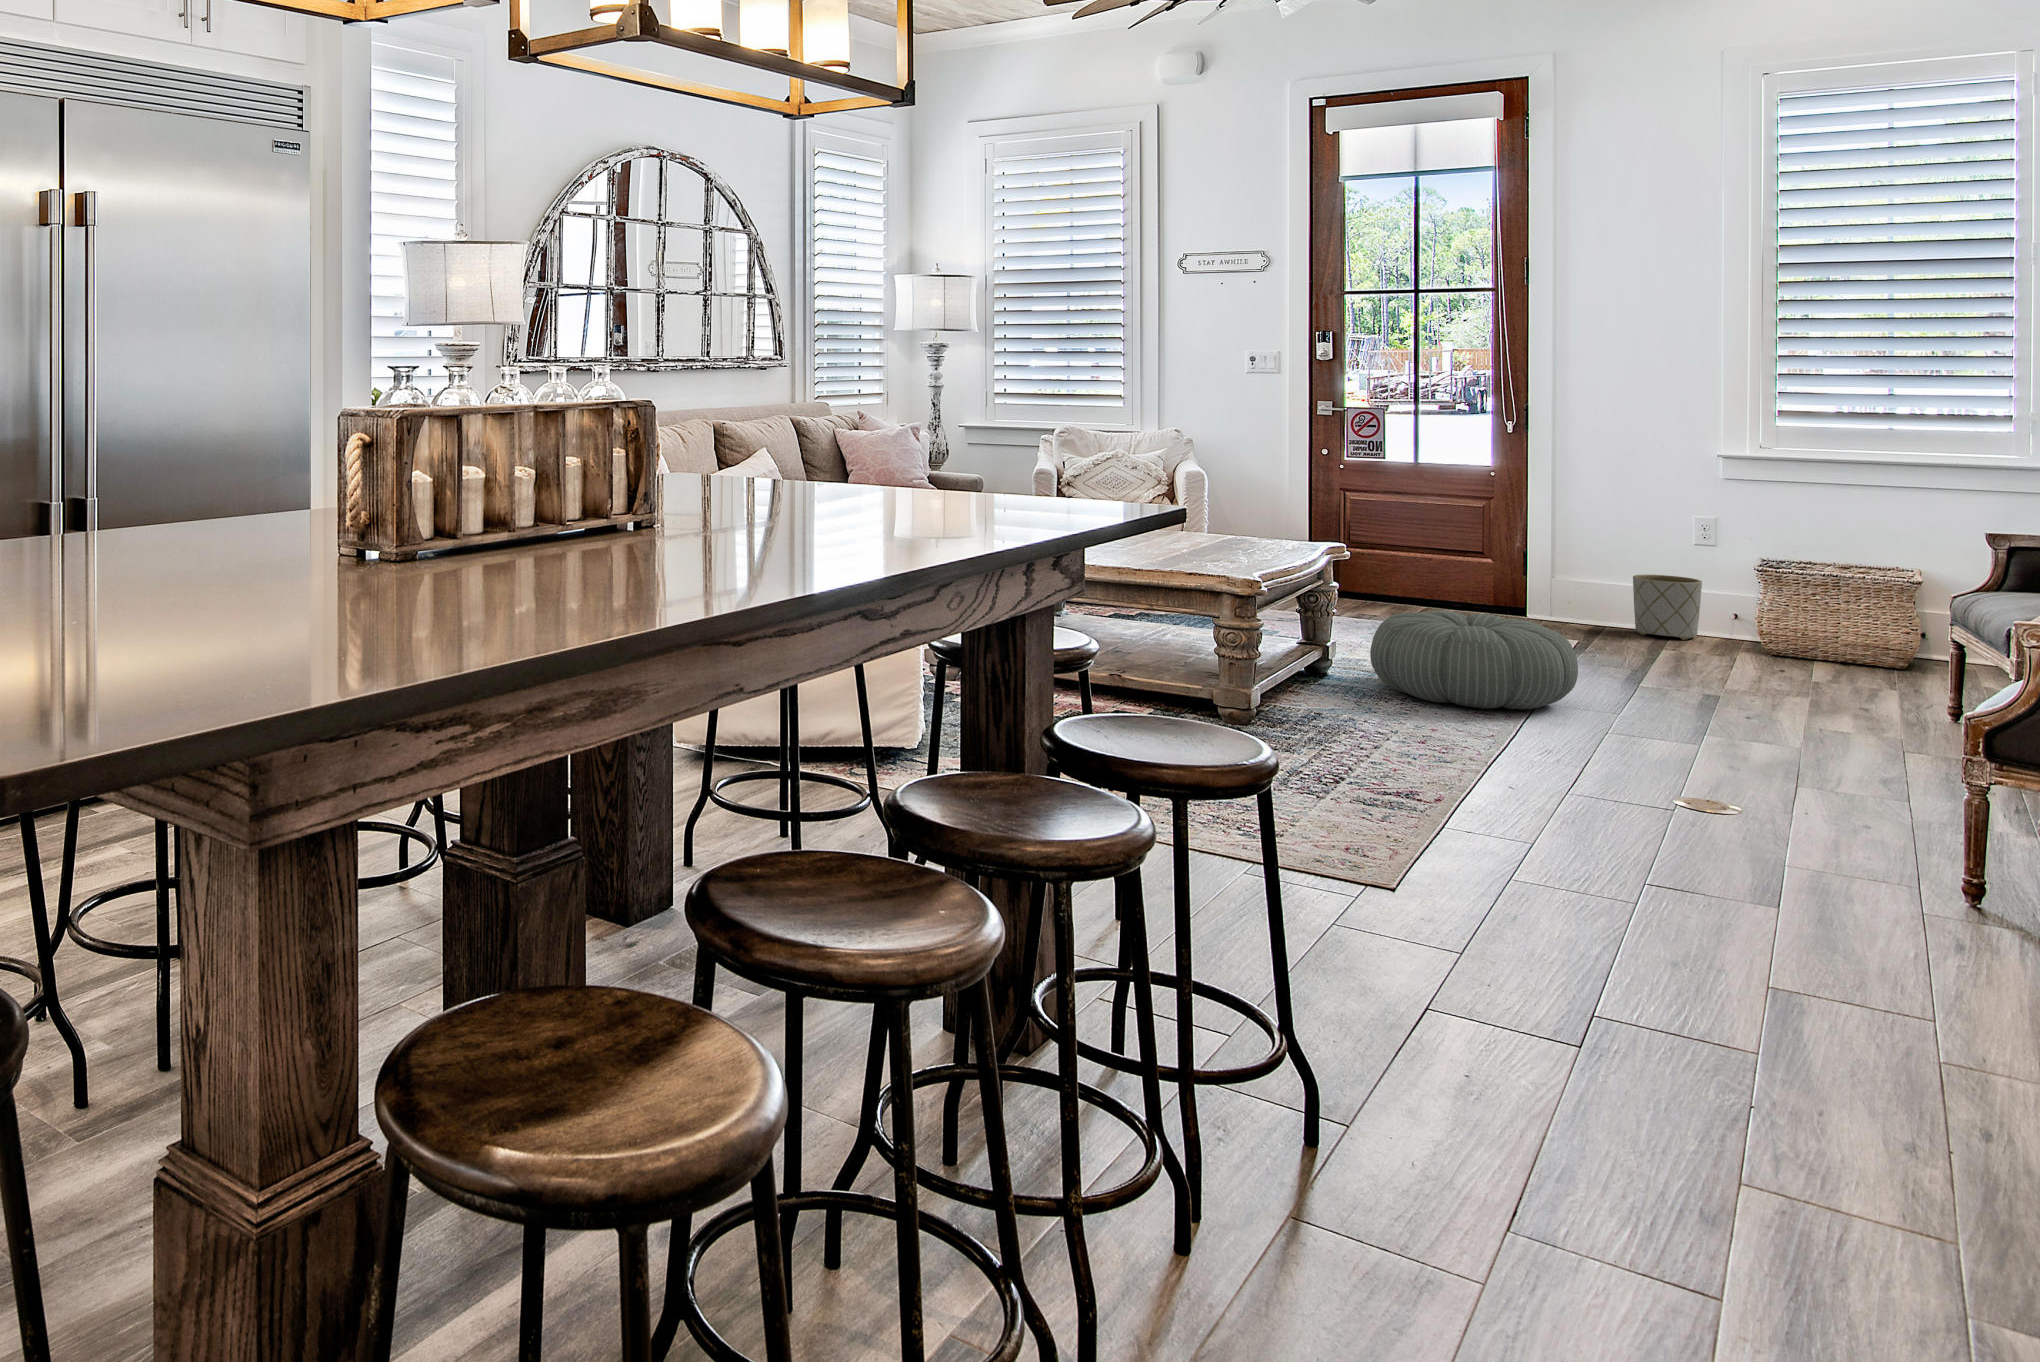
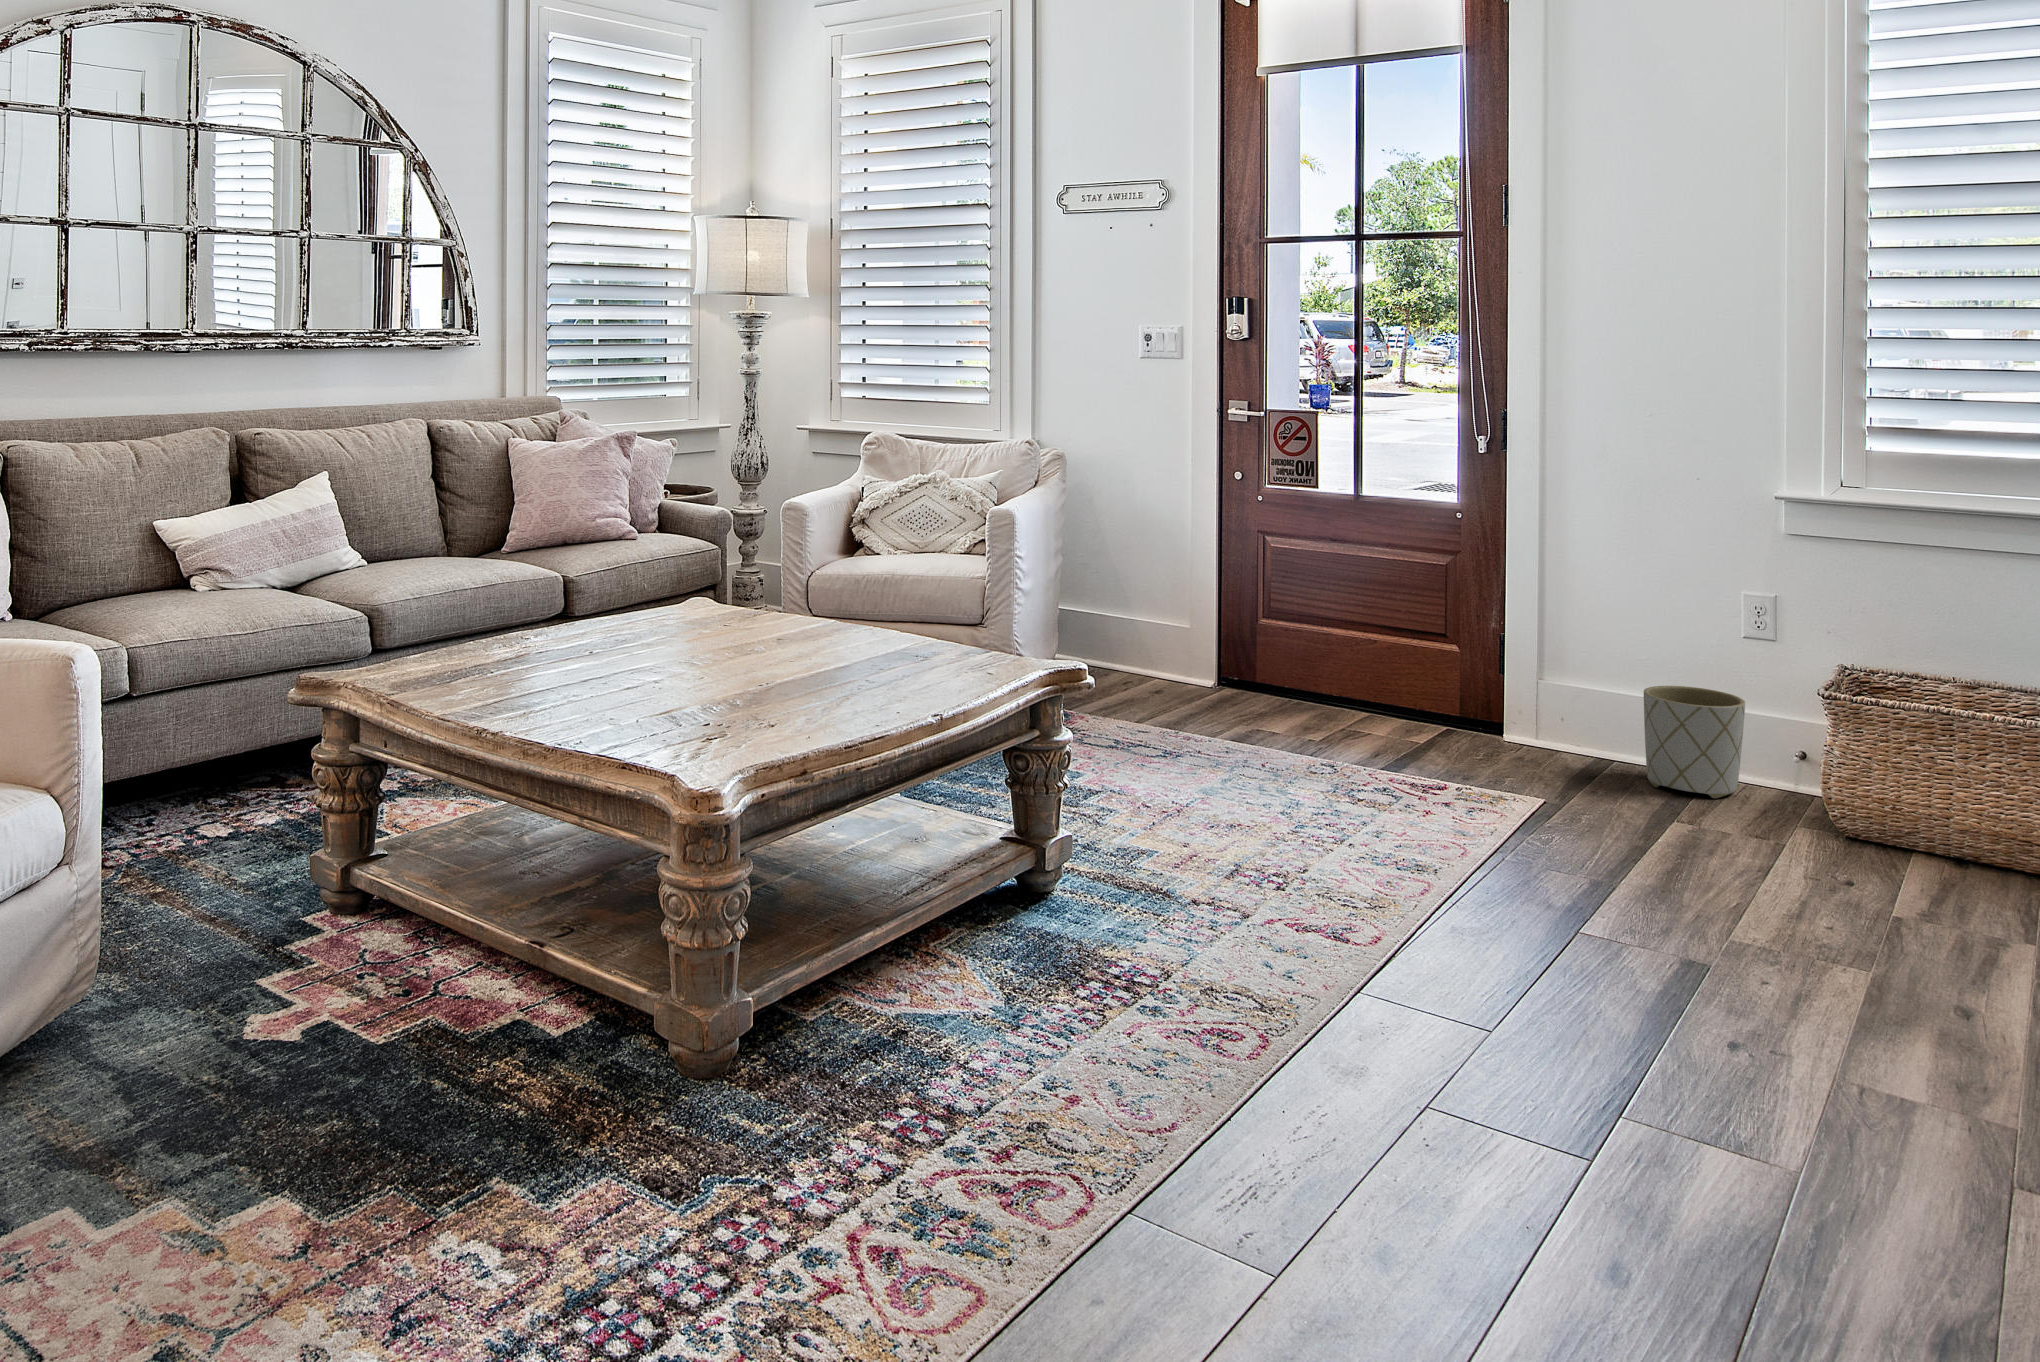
pouf: present [1370,611,1578,709] -> none [1091,799,1439,1024]

